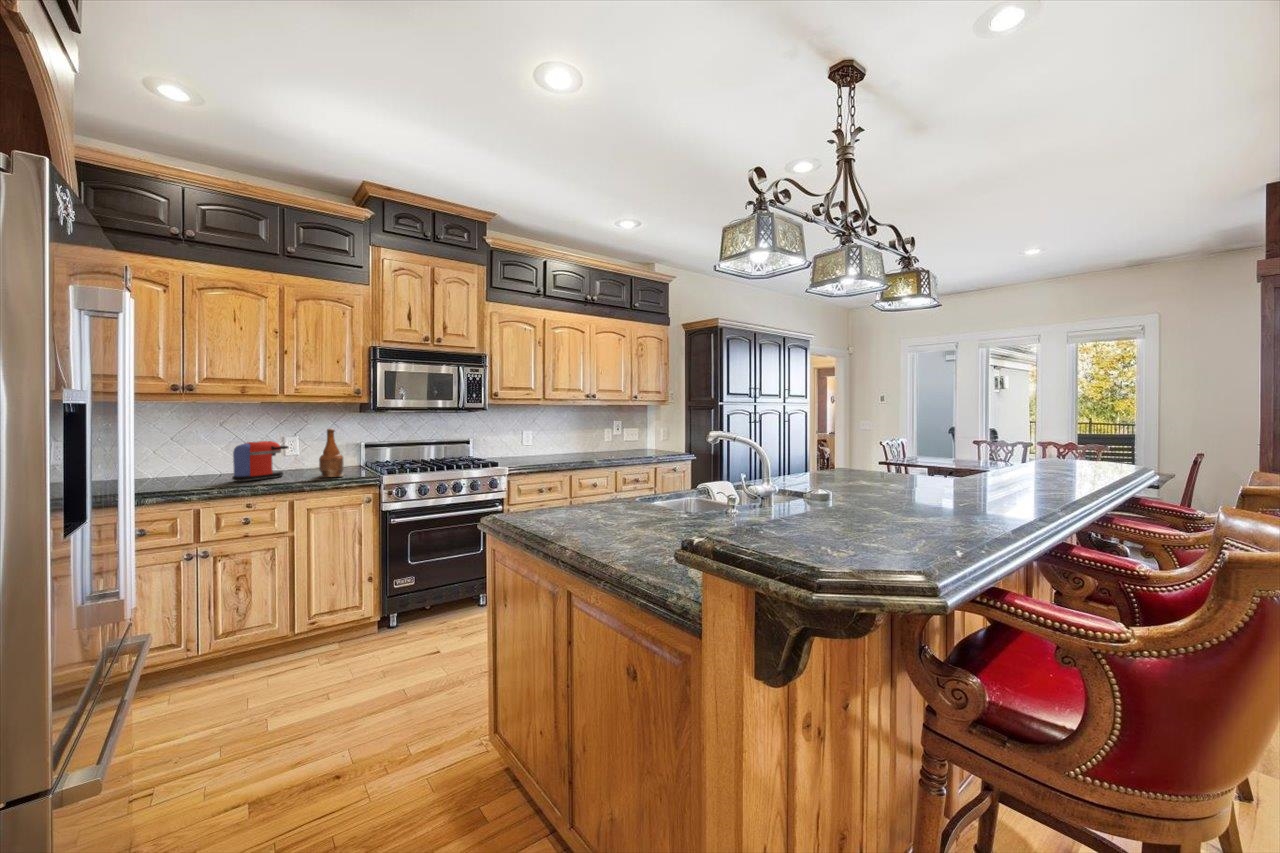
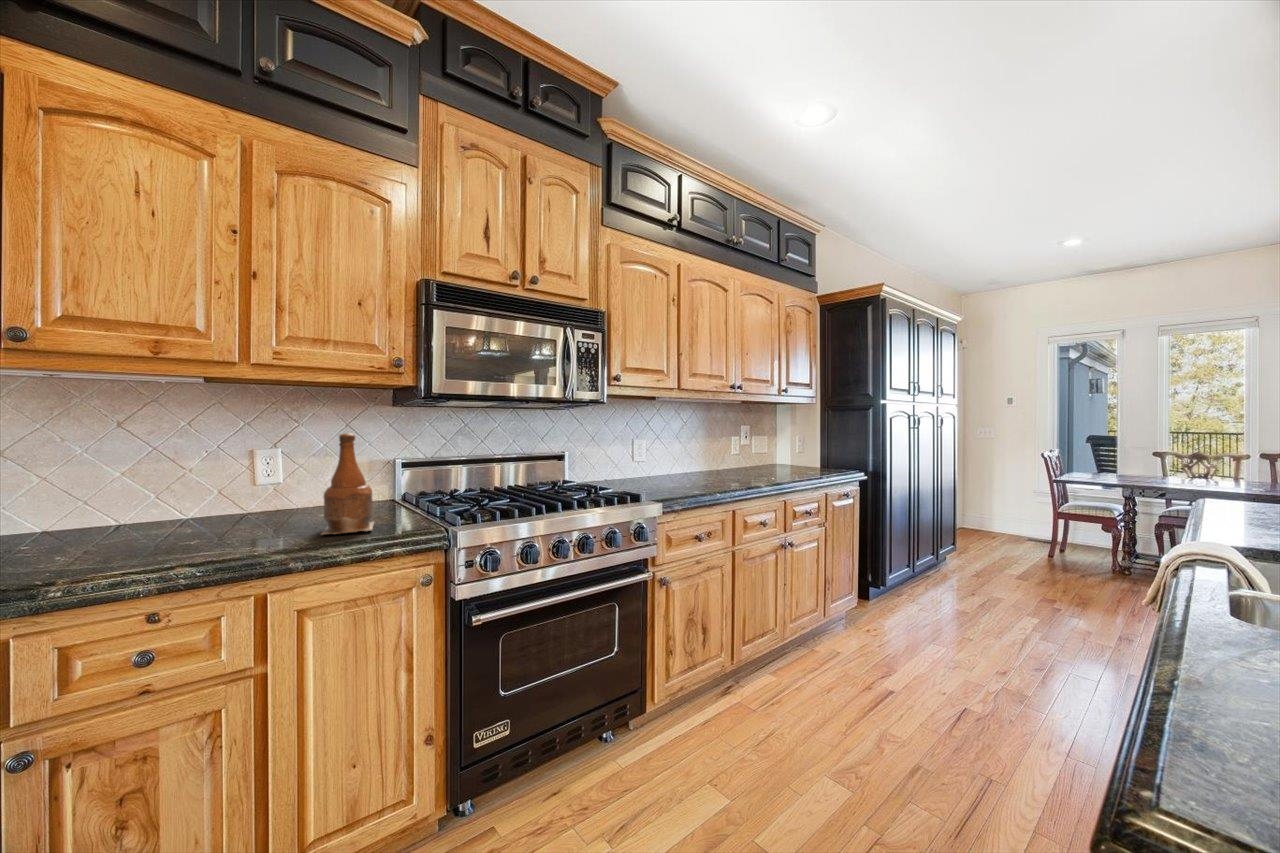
coffee maker: present [232,441,288,481] -> none [123,460,260,553]

